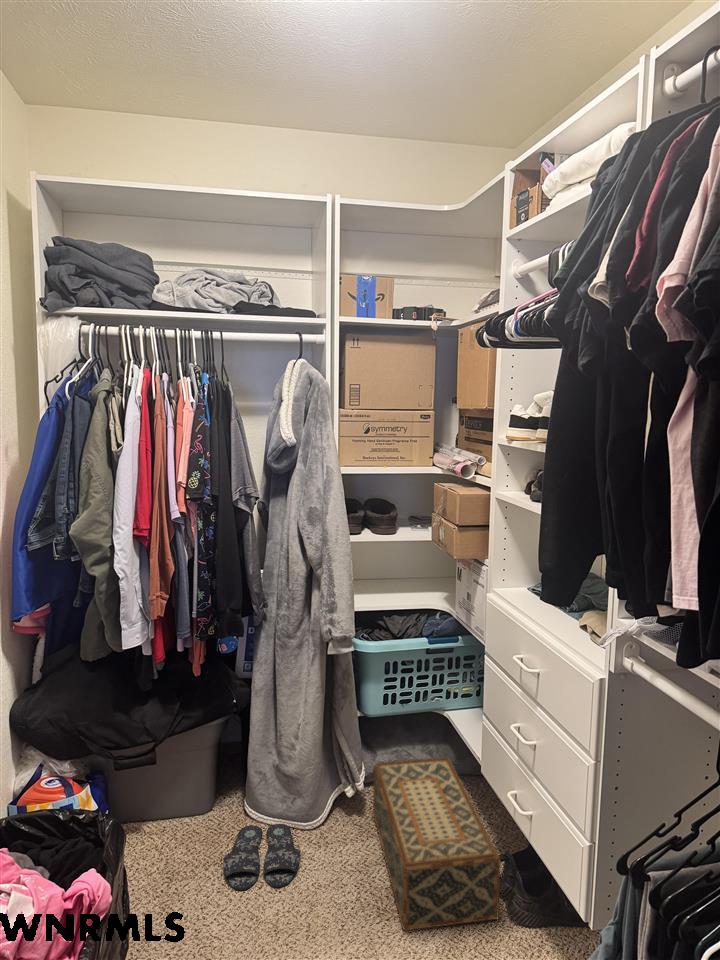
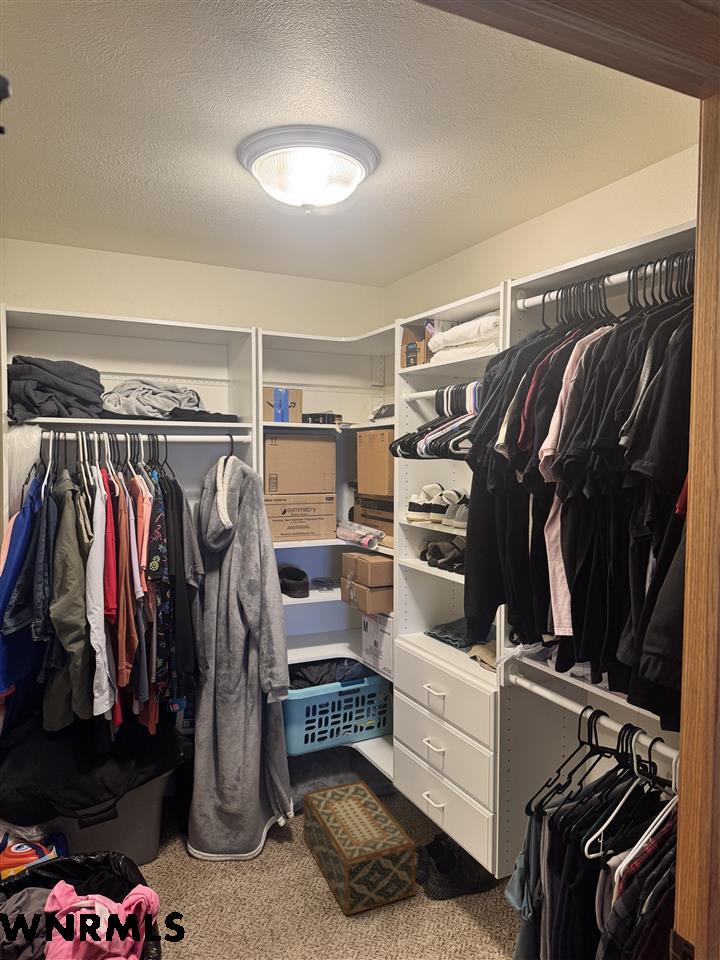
slippers: present [223,824,300,890] -> none [184,858,250,914]

